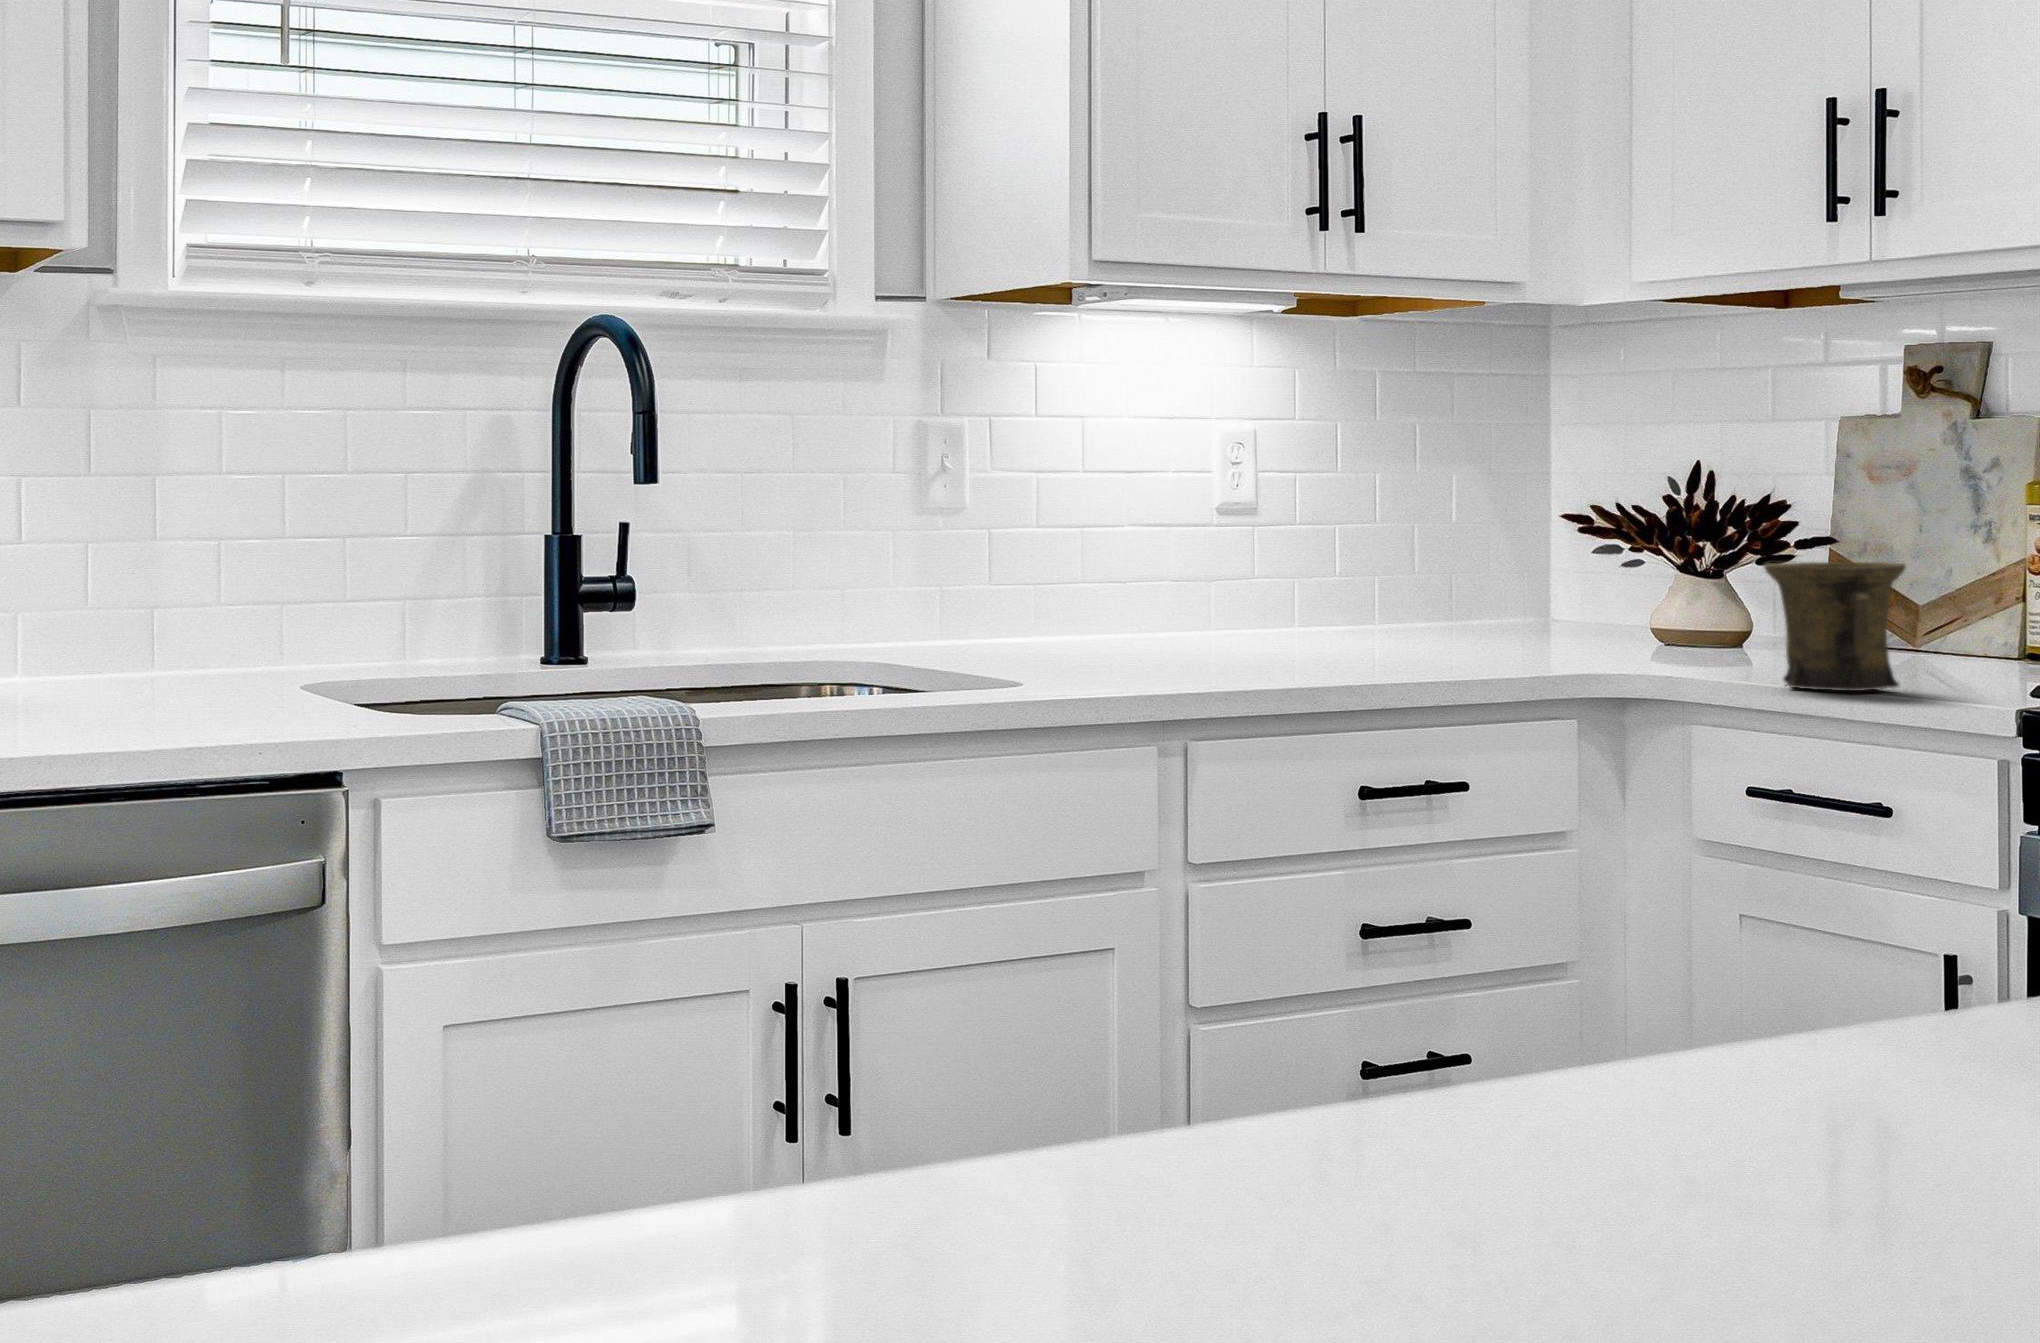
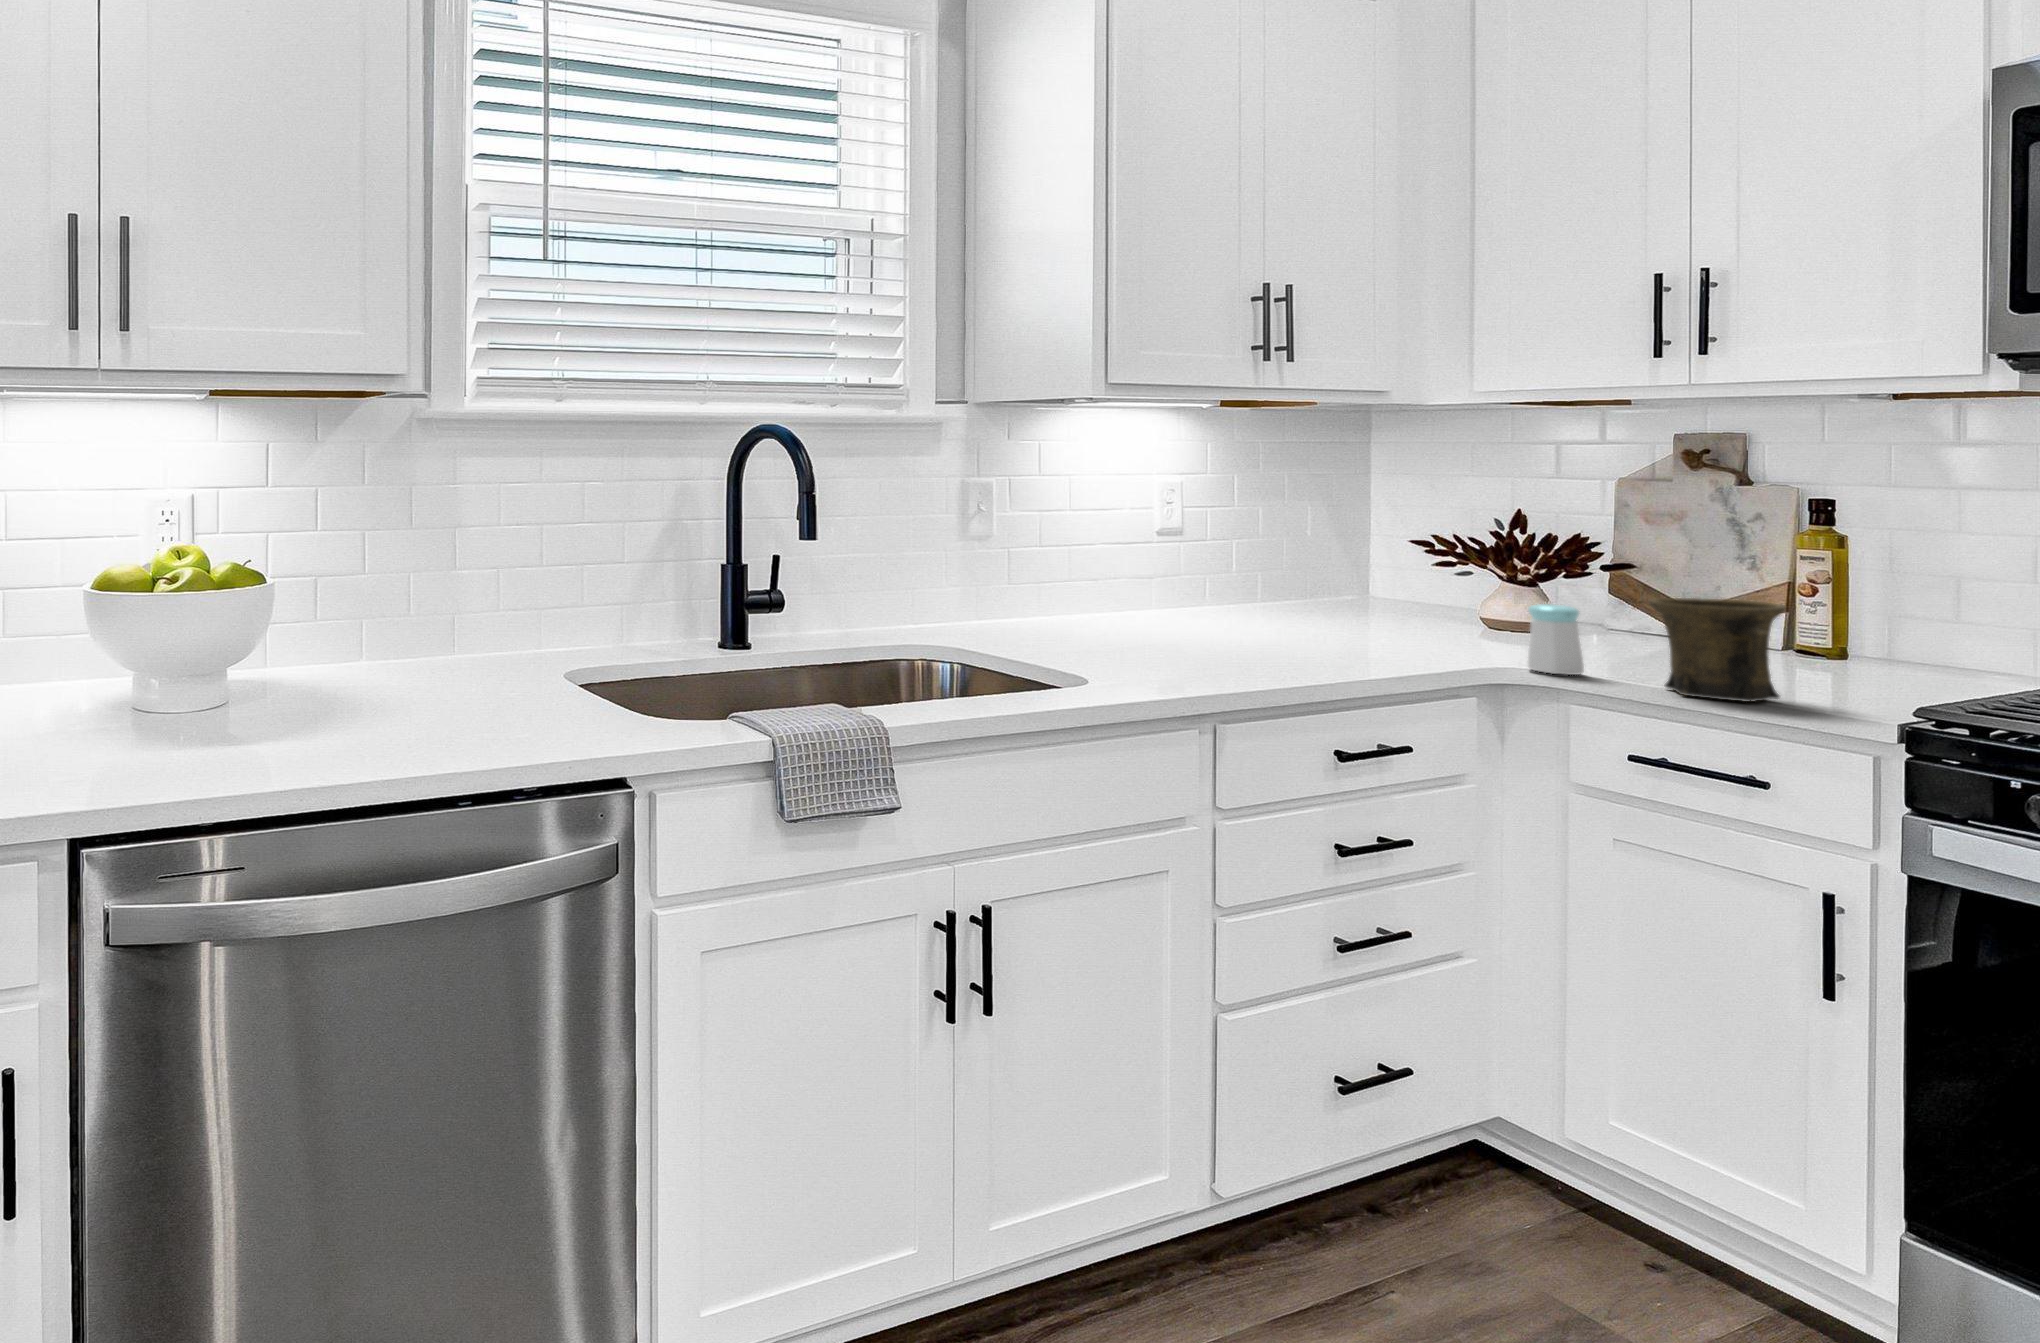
salt shaker: none [1645,579,1712,673] -> present [1528,604,1584,675]

